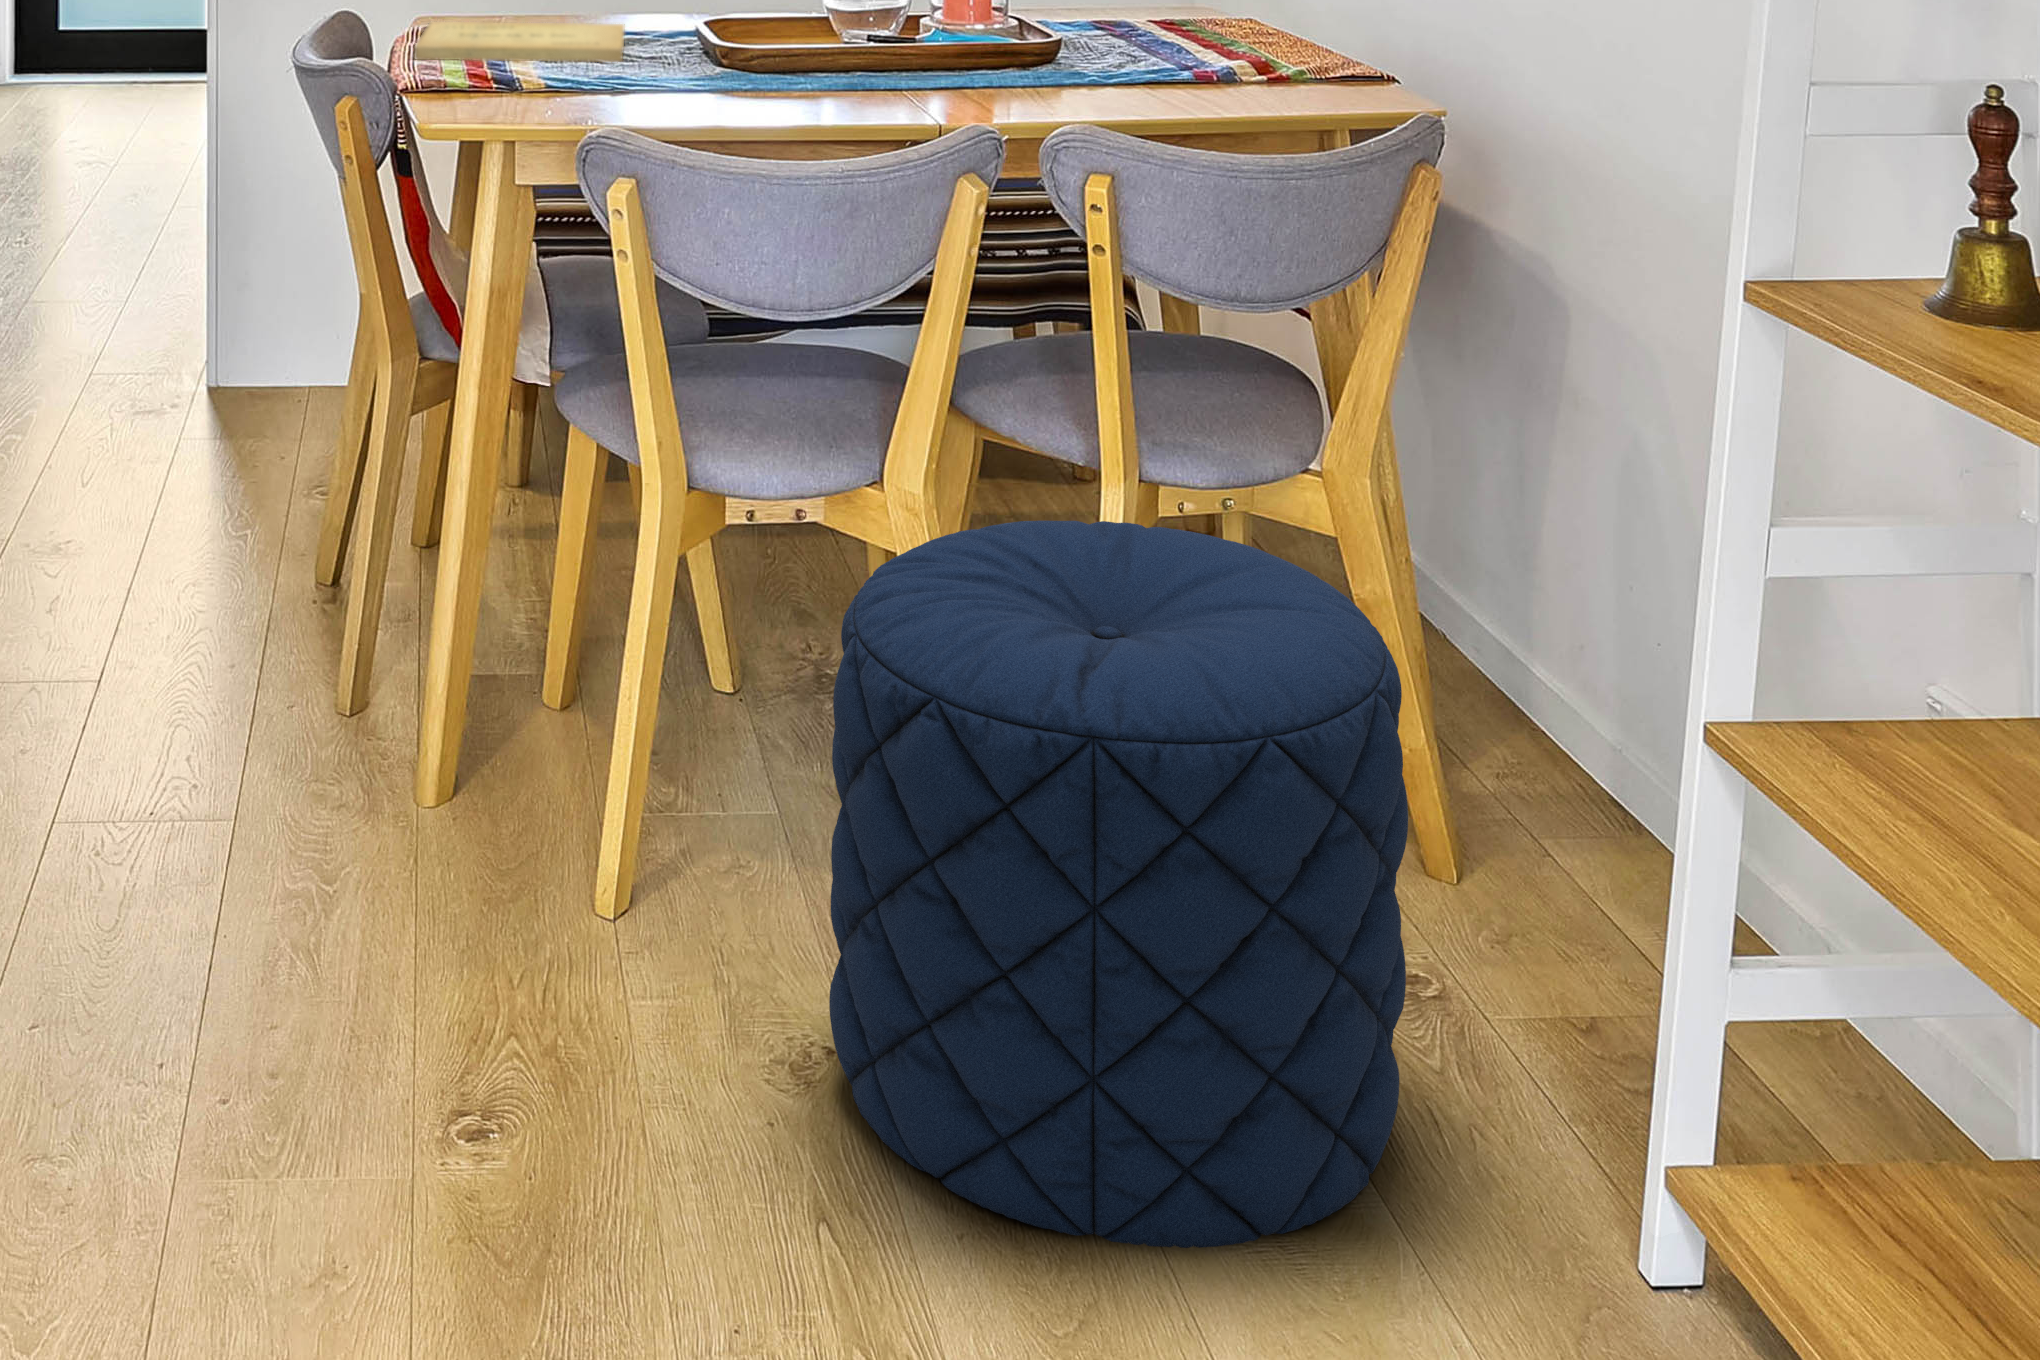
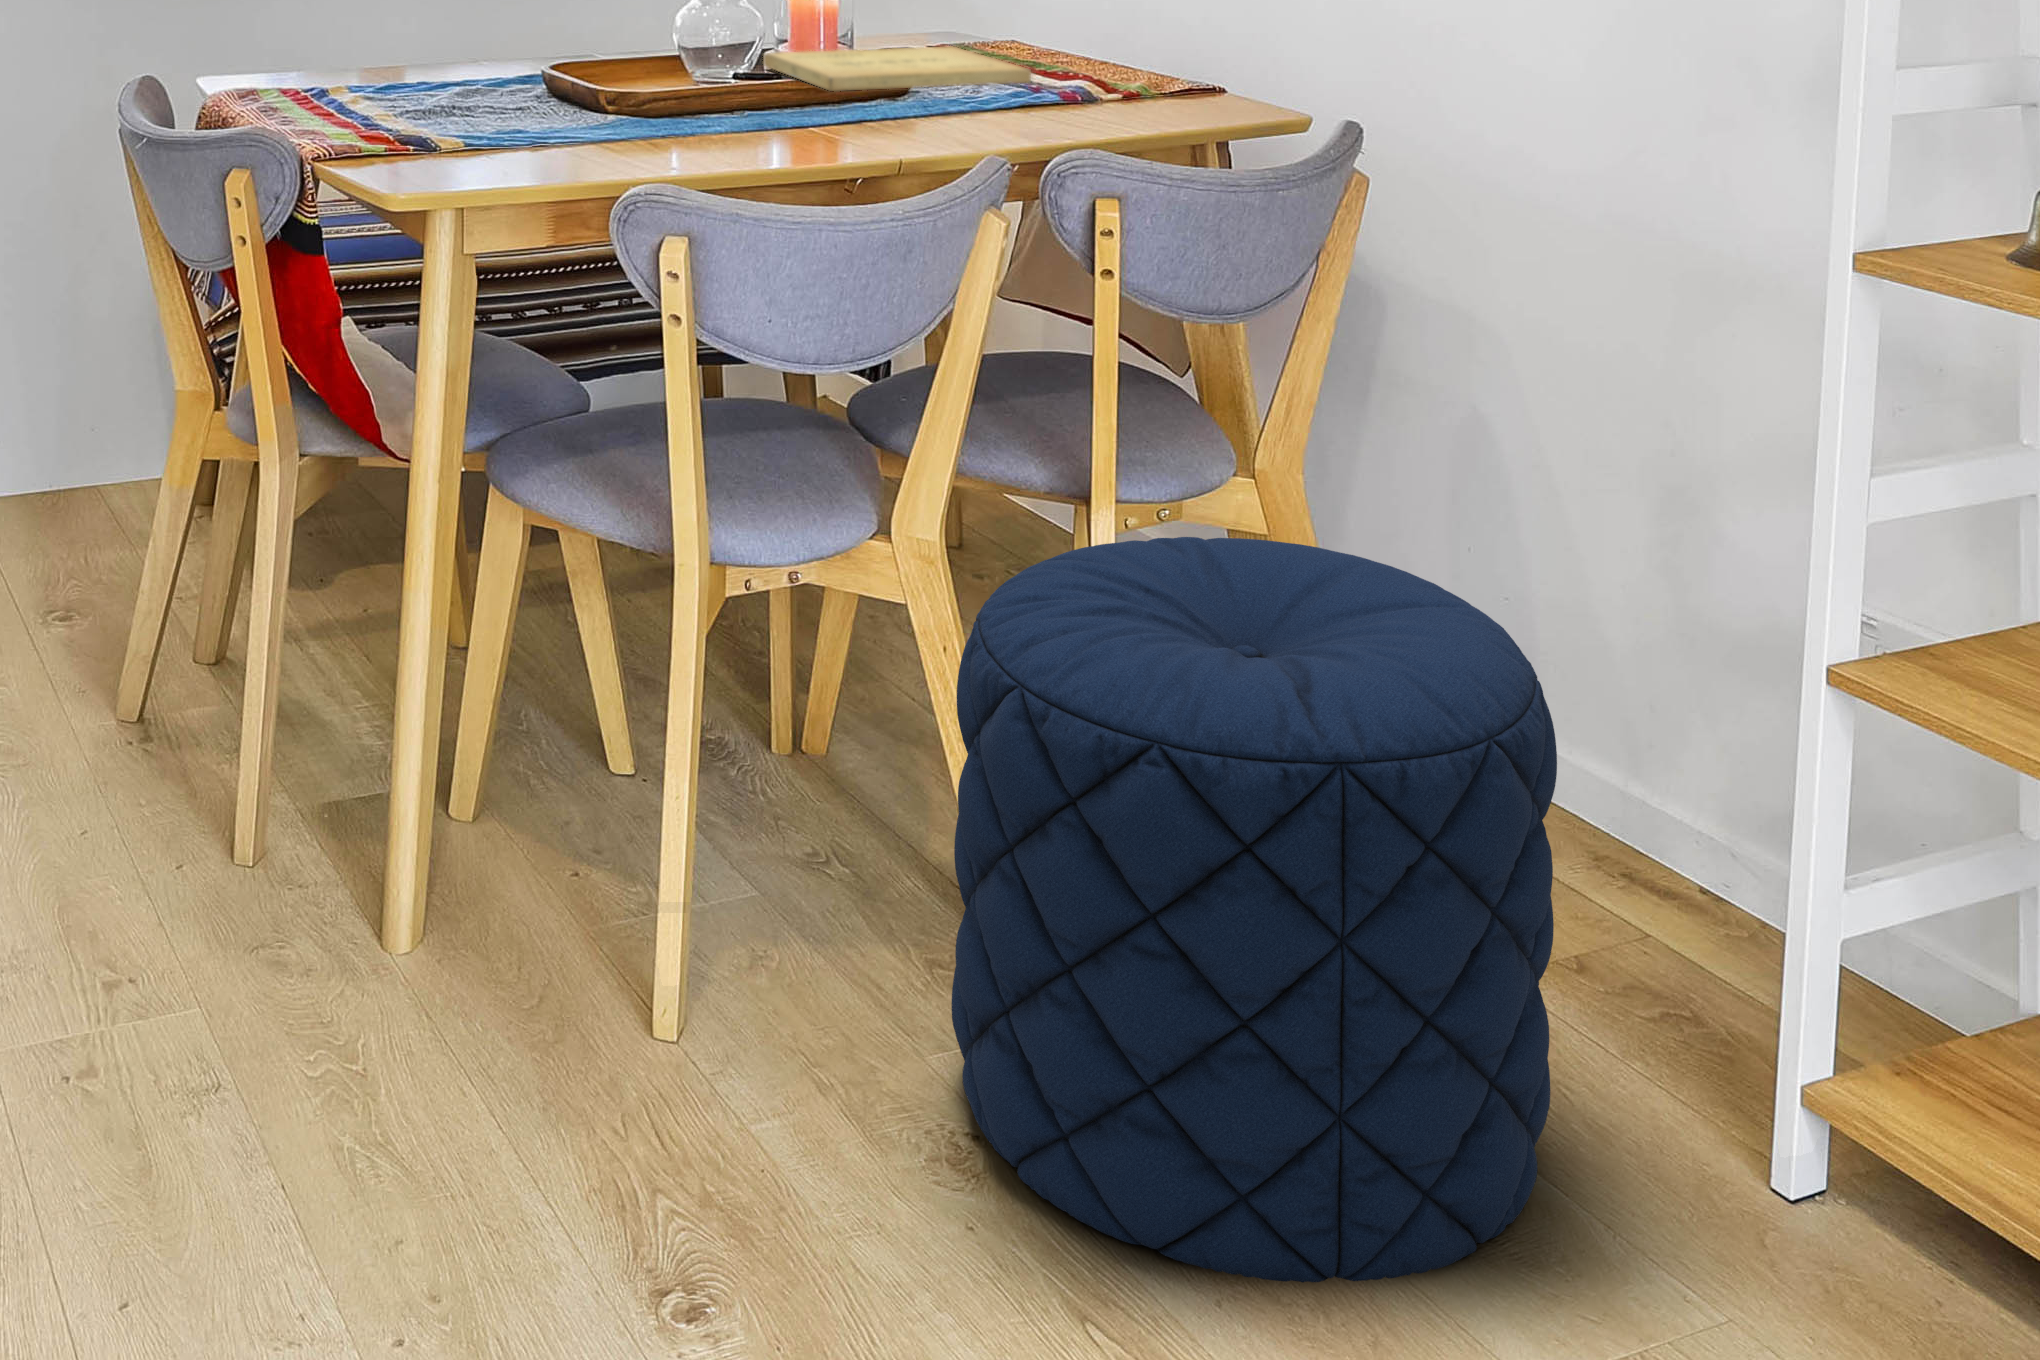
book: present [414,22,625,62] -> present [763,46,1031,91]

